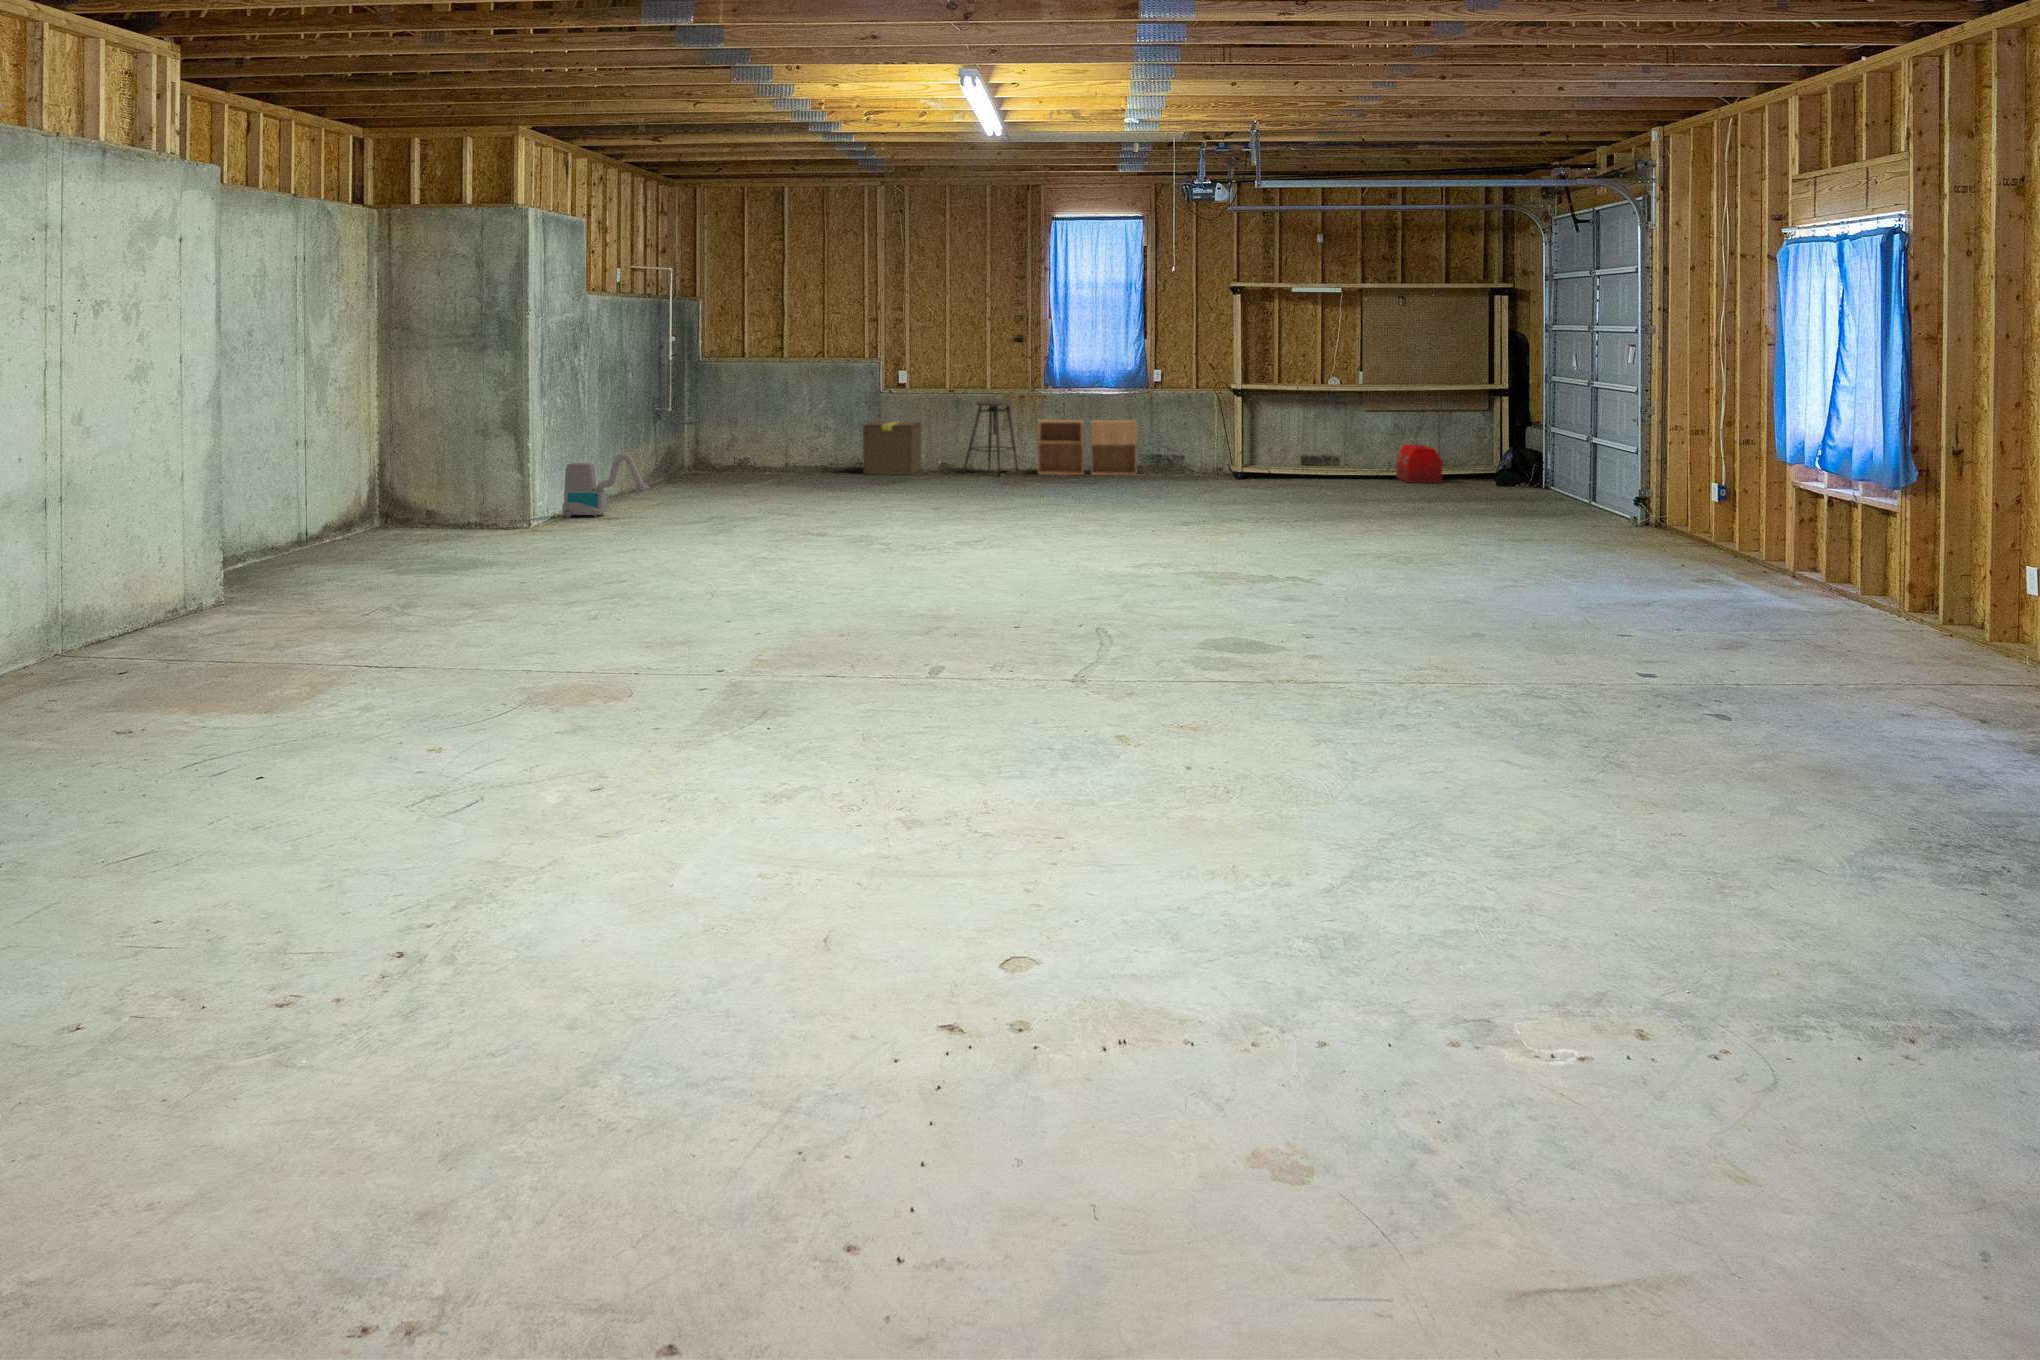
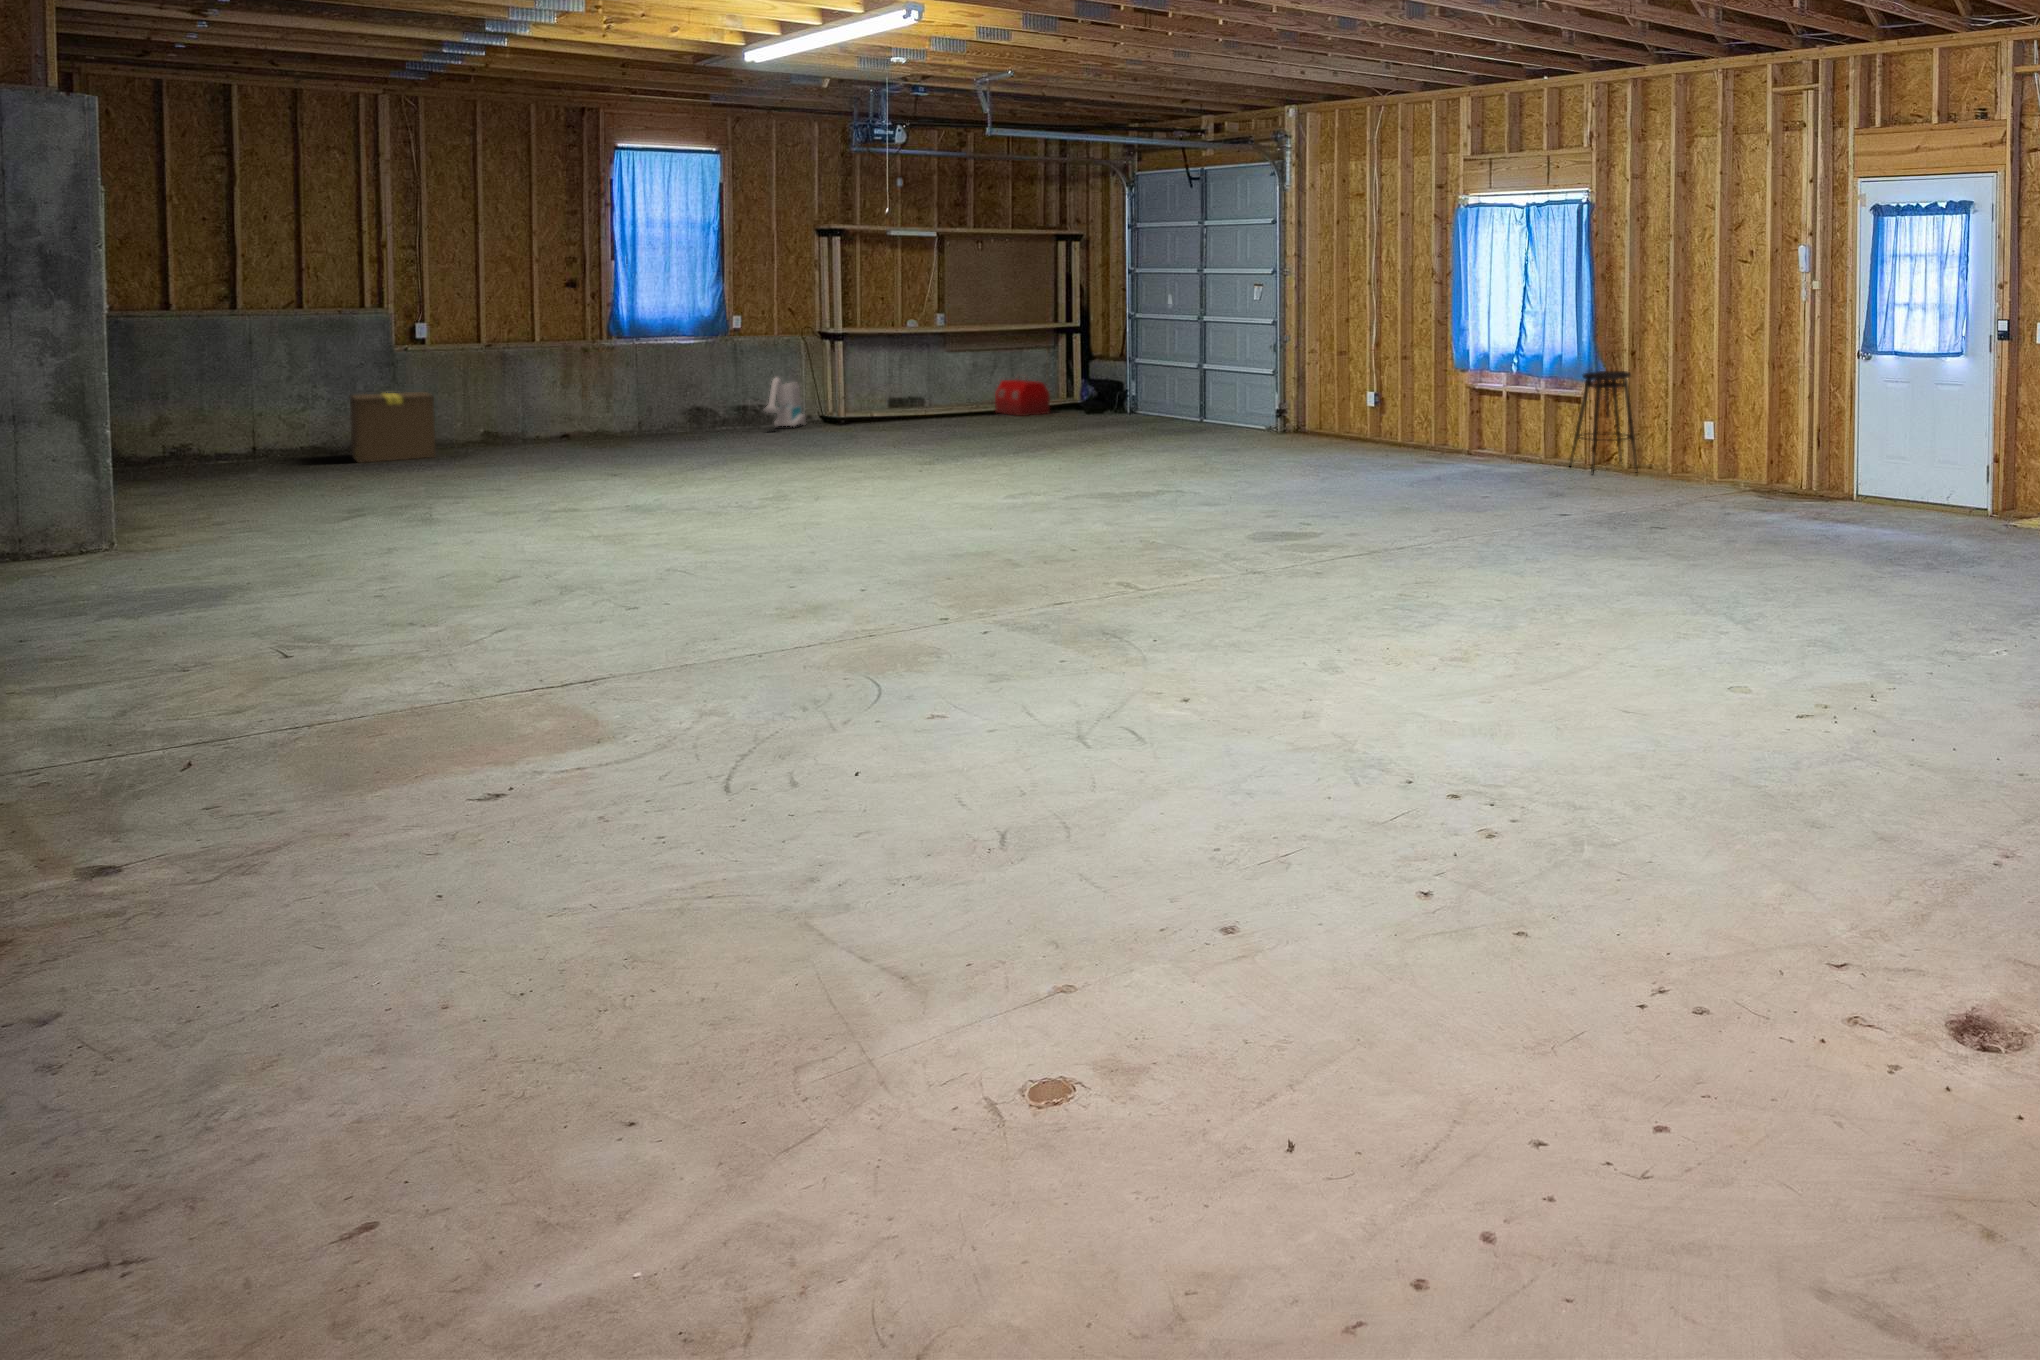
stool: present [963,400,1018,475] -> present [1570,371,1637,474]
storage cabinet: present [1038,420,1137,475] -> none [597,373,730,442]
vacuum cleaner: present [562,453,651,517] -> present [764,378,806,427]

